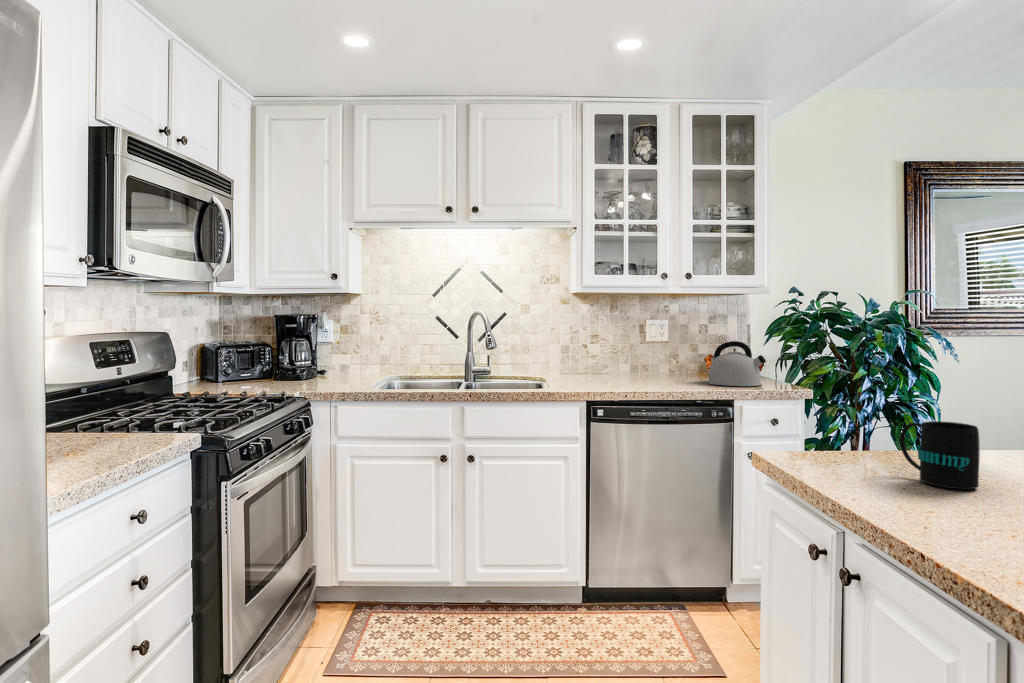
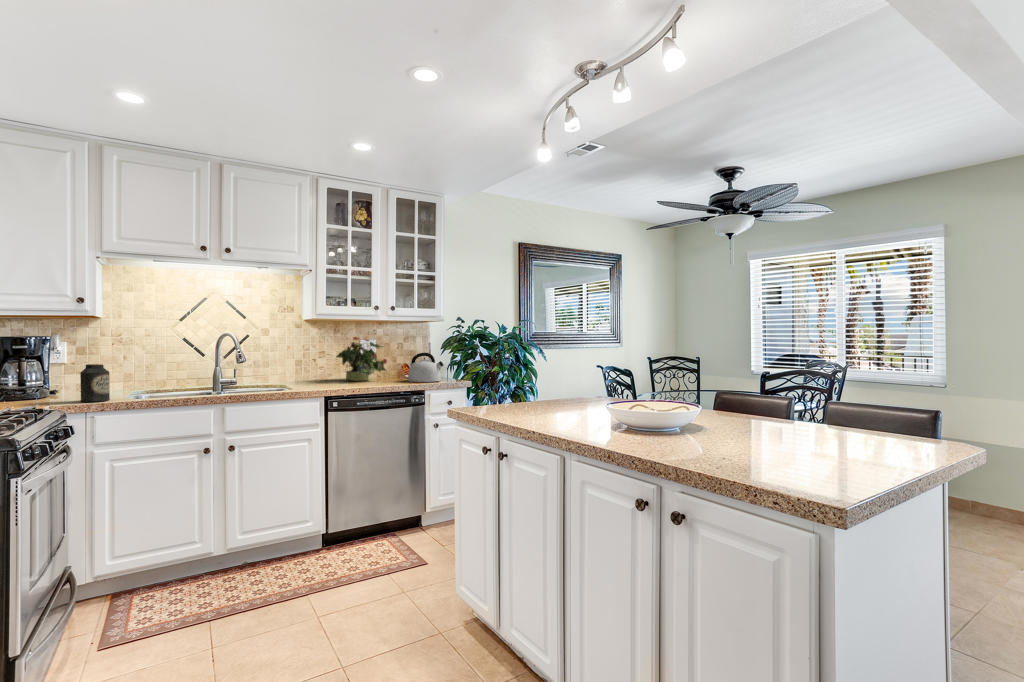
potted plant: none [609,317,678,379] -> present [336,337,387,381]
canister: none [330,346,356,388] -> present [80,364,110,402]
mug: present [900,421,980,489] -> none [513,388,543,418]

